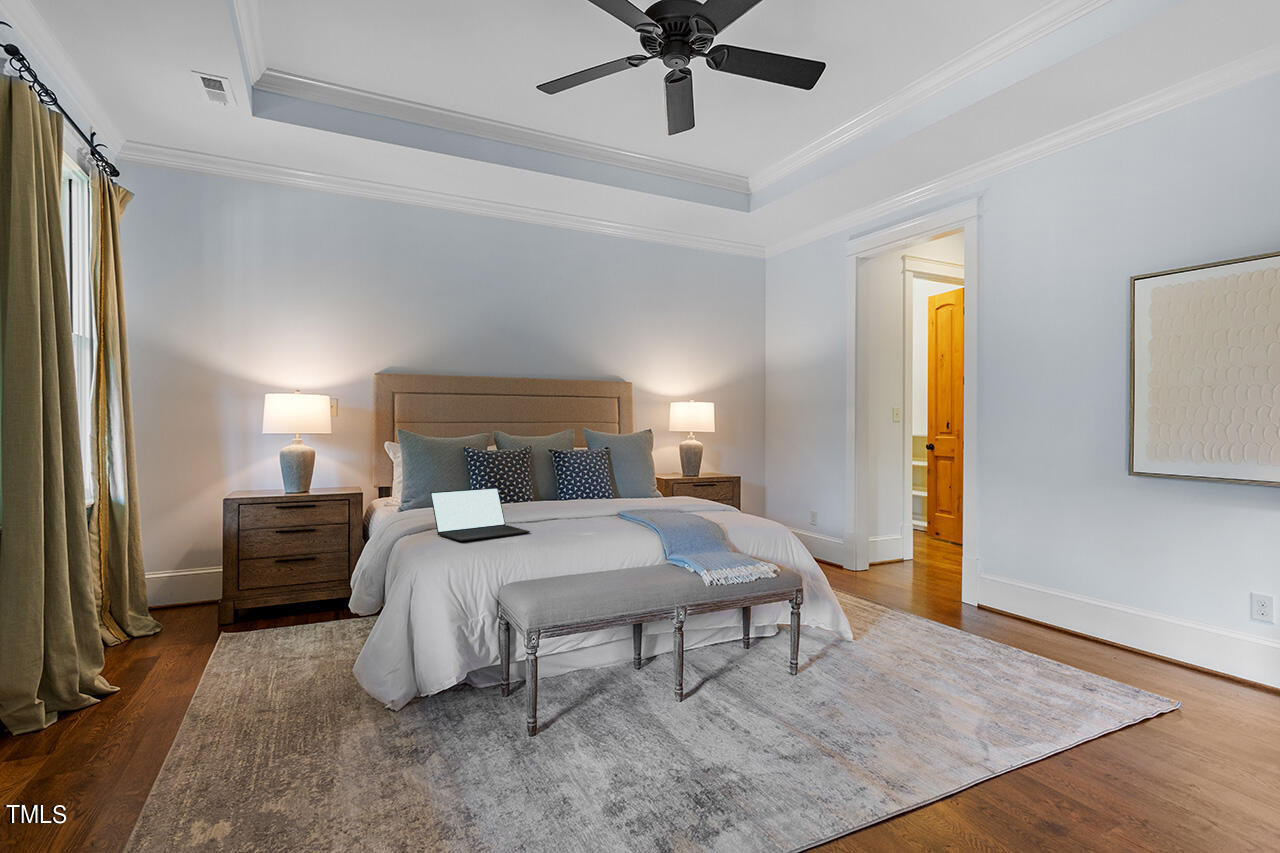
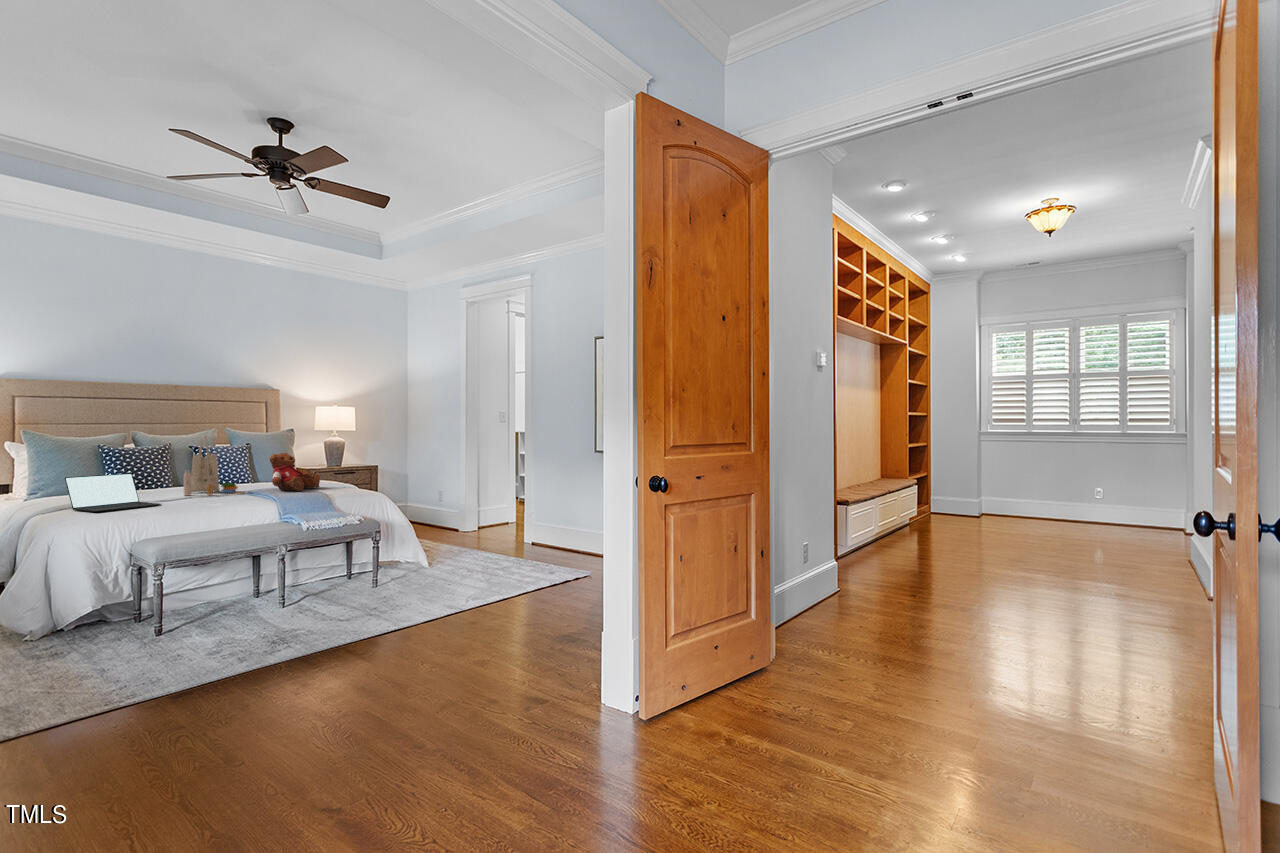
tote bag: none [550,440,617,517] -> present [184,436,244,496]
teddy bear: none [641,463,699,516] -> present [269,453,320,491]

